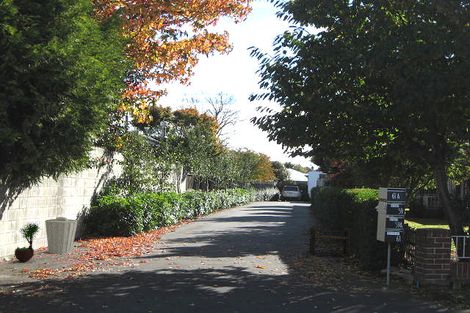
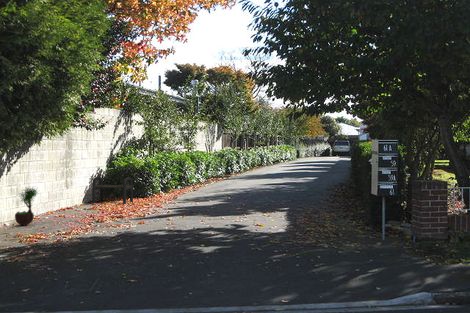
trash can: present [45,217,78,254] -> none [50,180,82,217]
bench: present [310,226,350,257] -> present [92,177,133,204]

